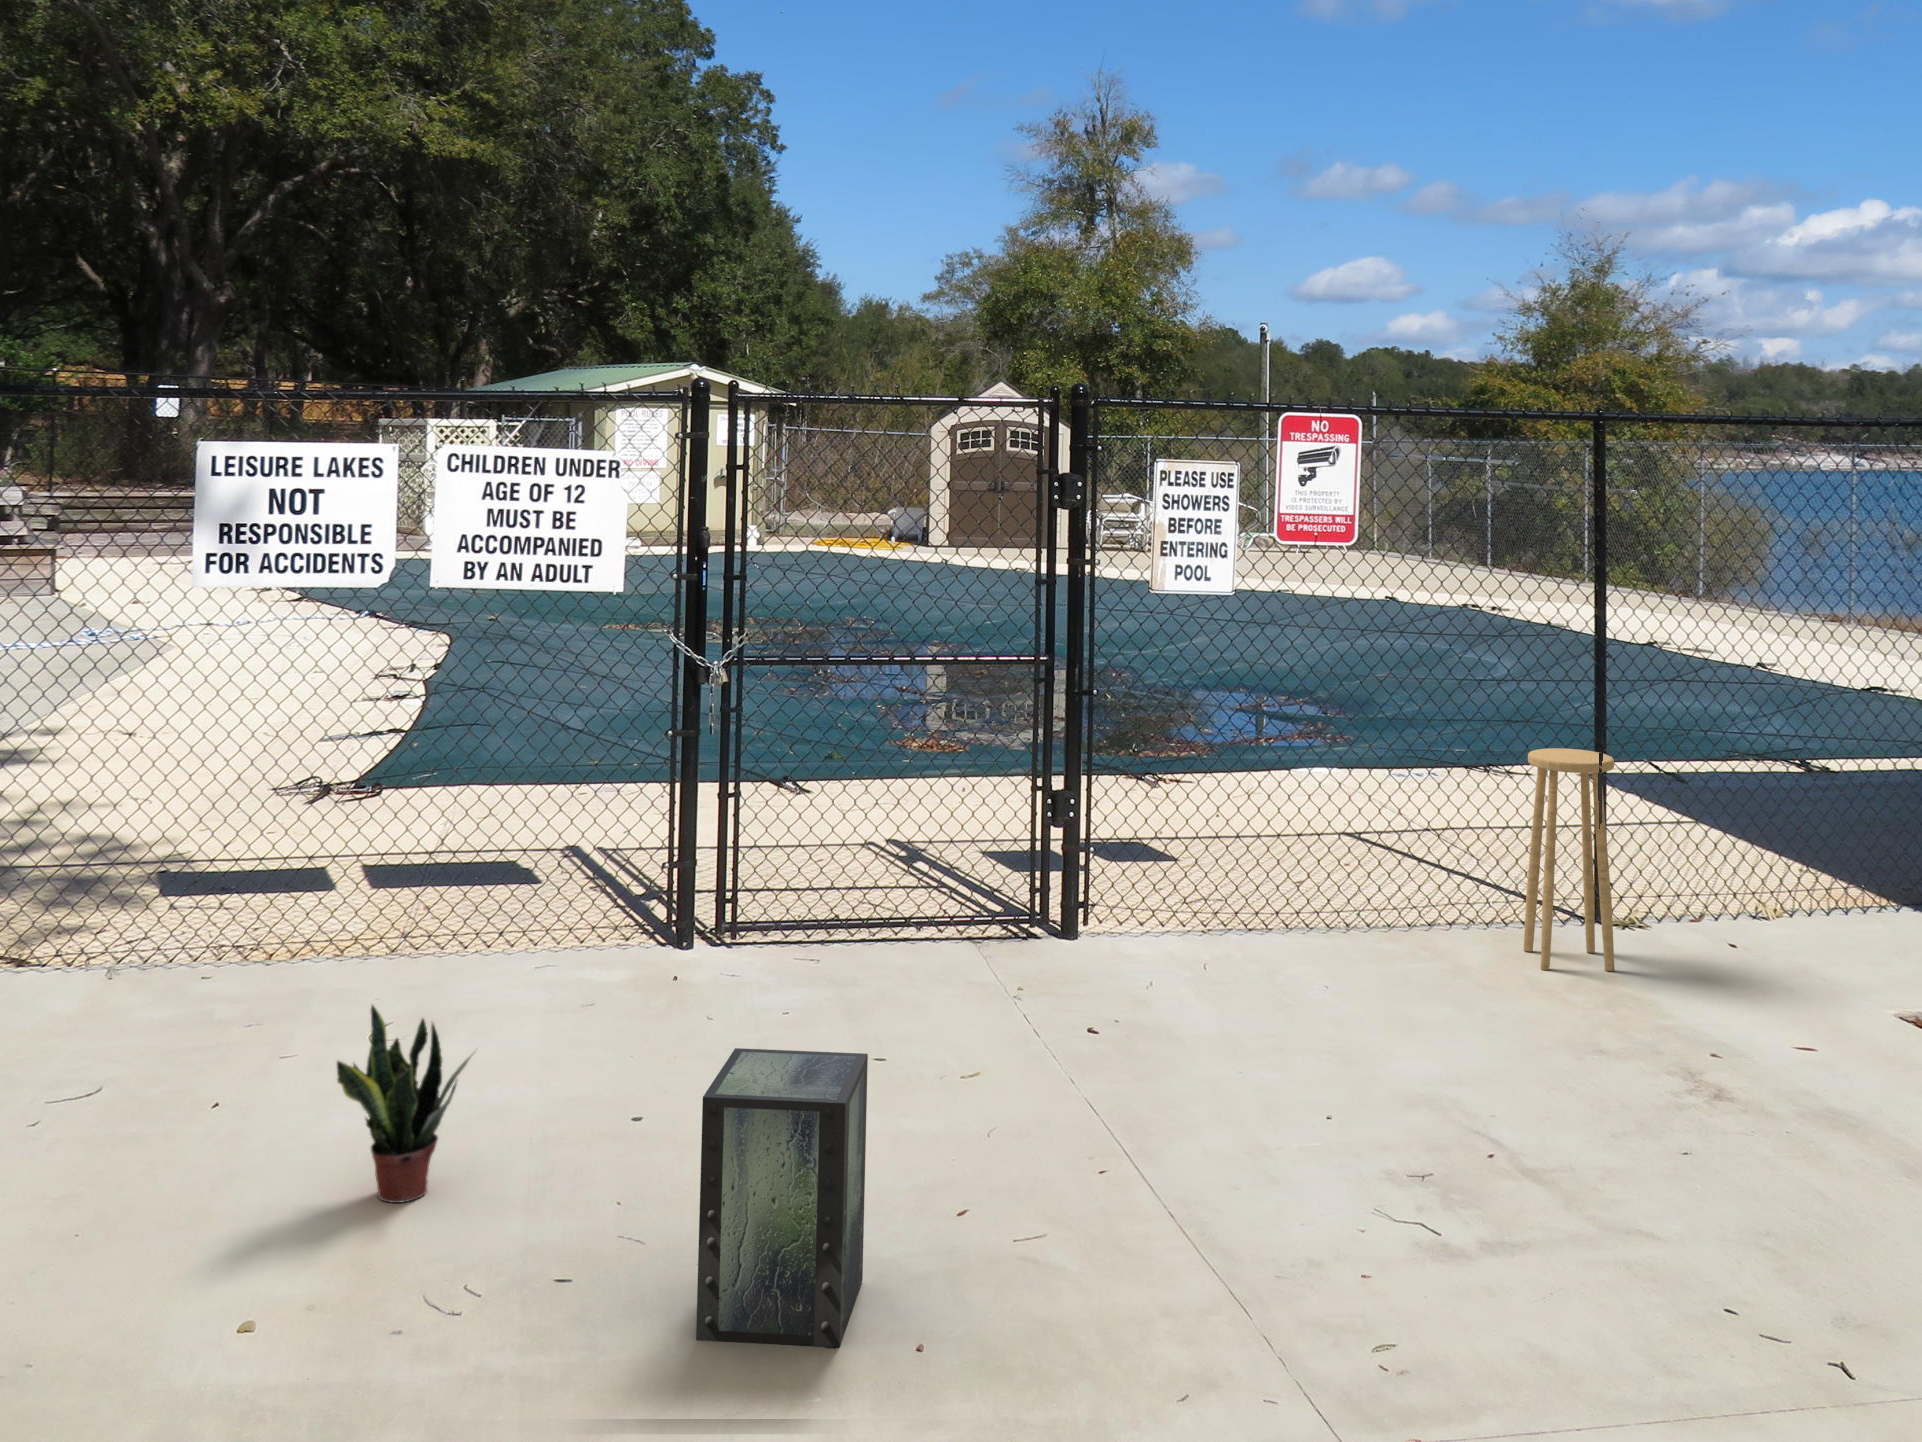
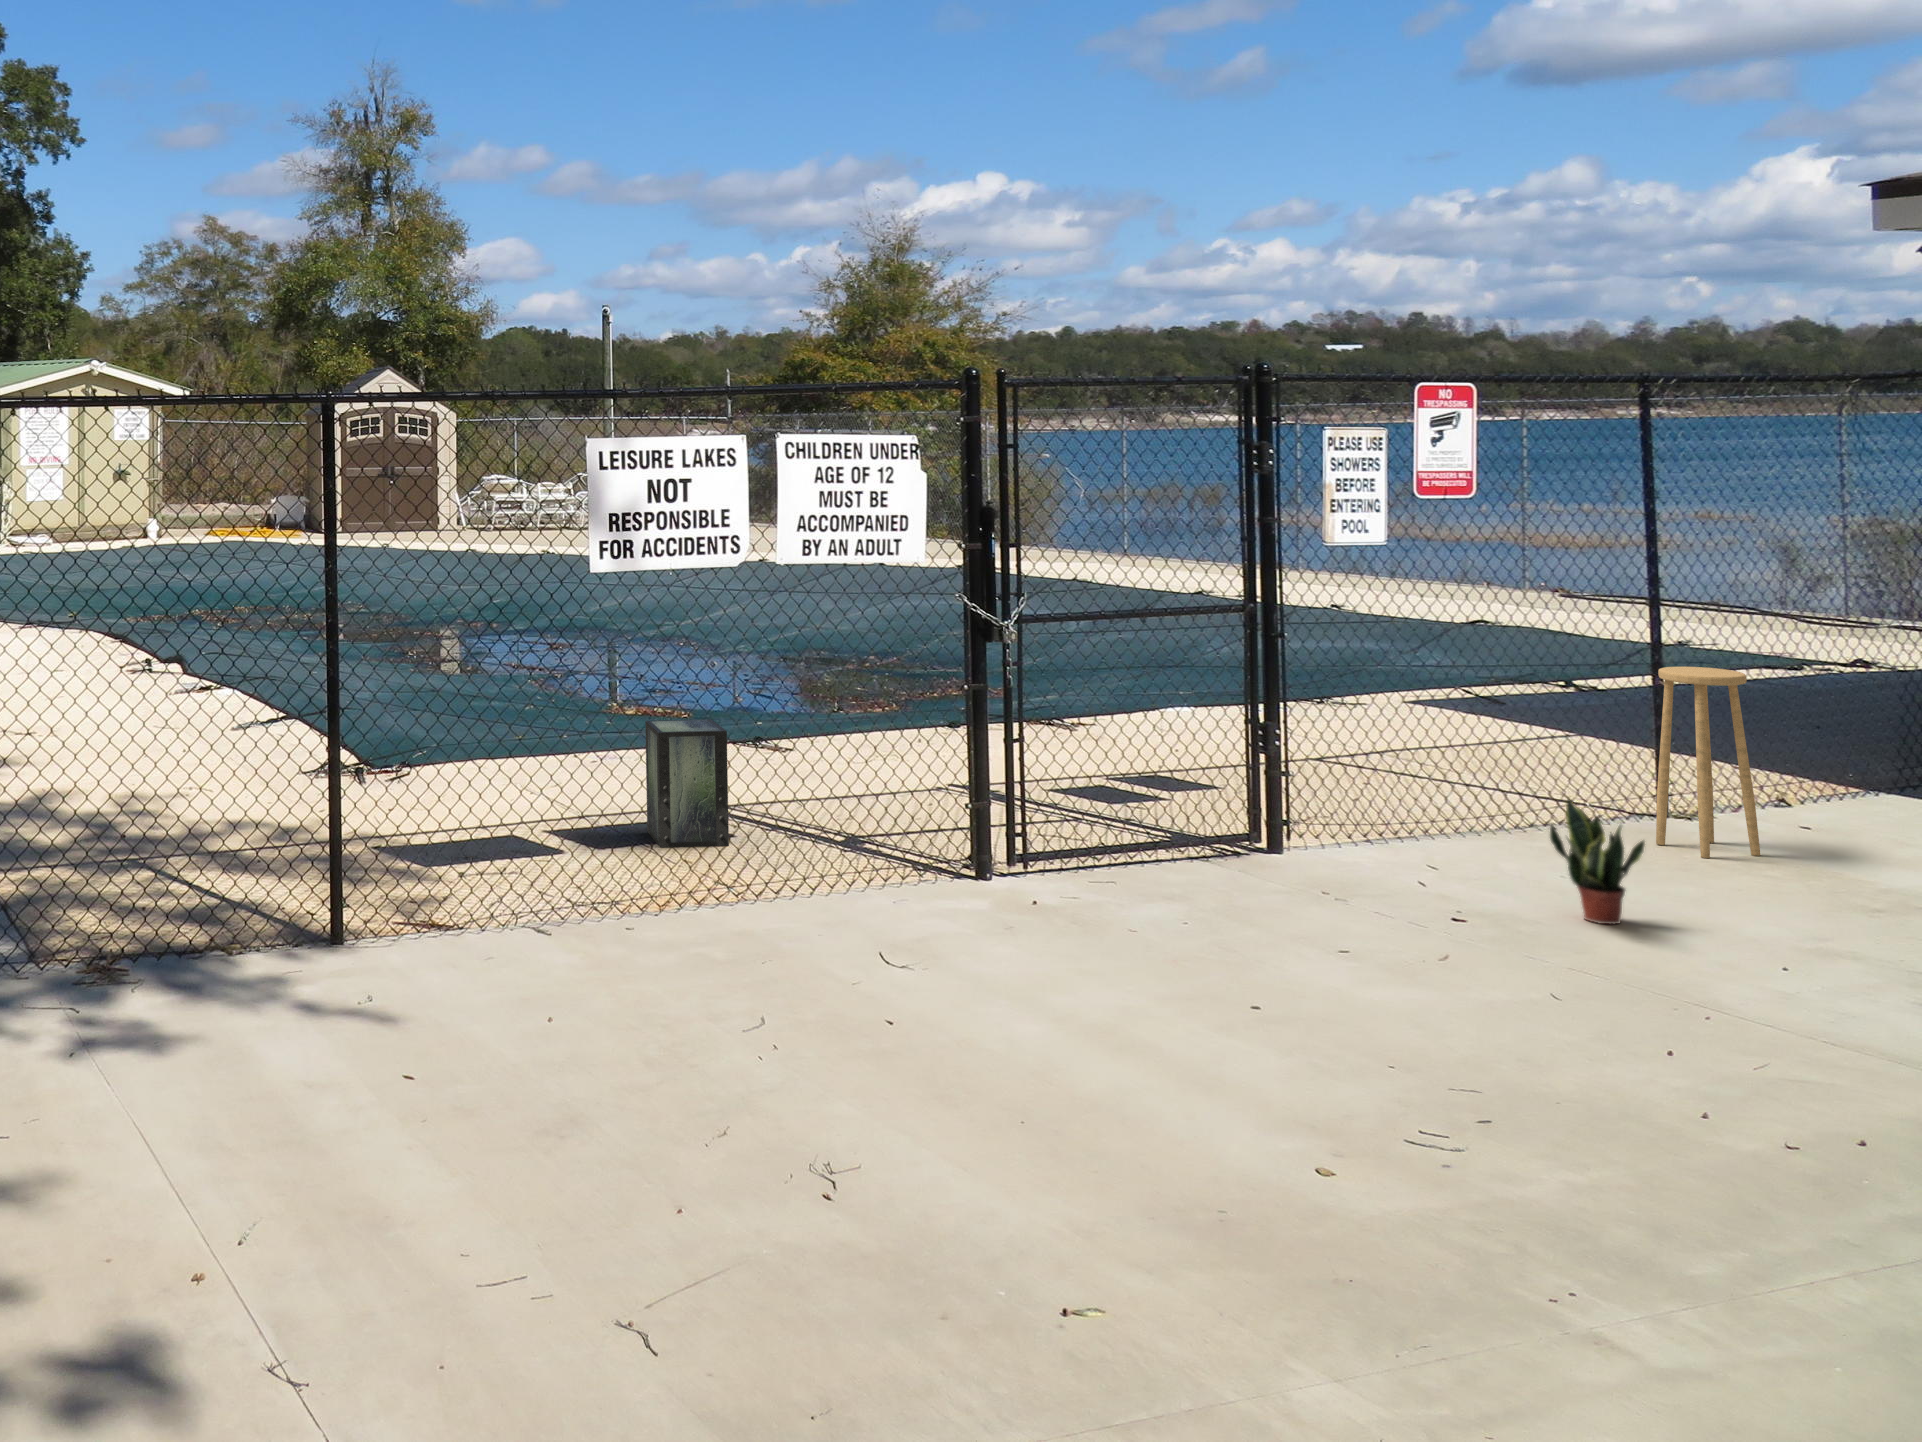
potted plant: present [337,1005,471,1203] -> present [1550,799,1645,924]
storage box: present [696,1048,868,1347] -> present [645,719,729,848]

